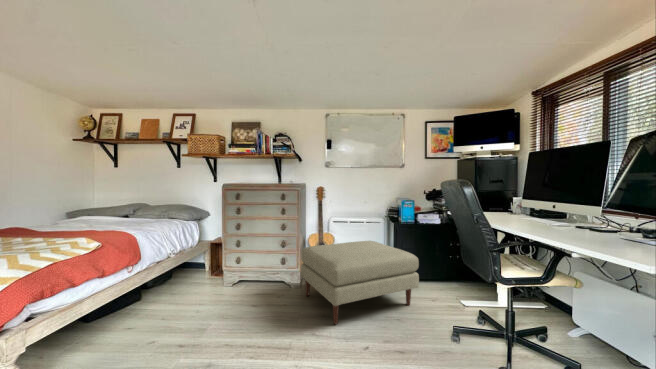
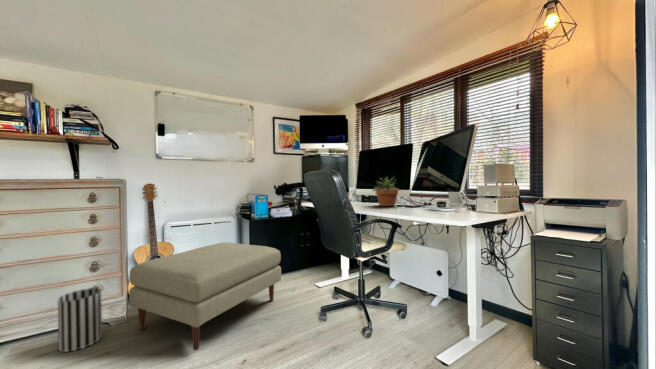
potted plant: none [536,186,592,227] -> present [373,178,399,206]
wastebasket: none [264,258,286,297] -> present [58,288,102,352]

